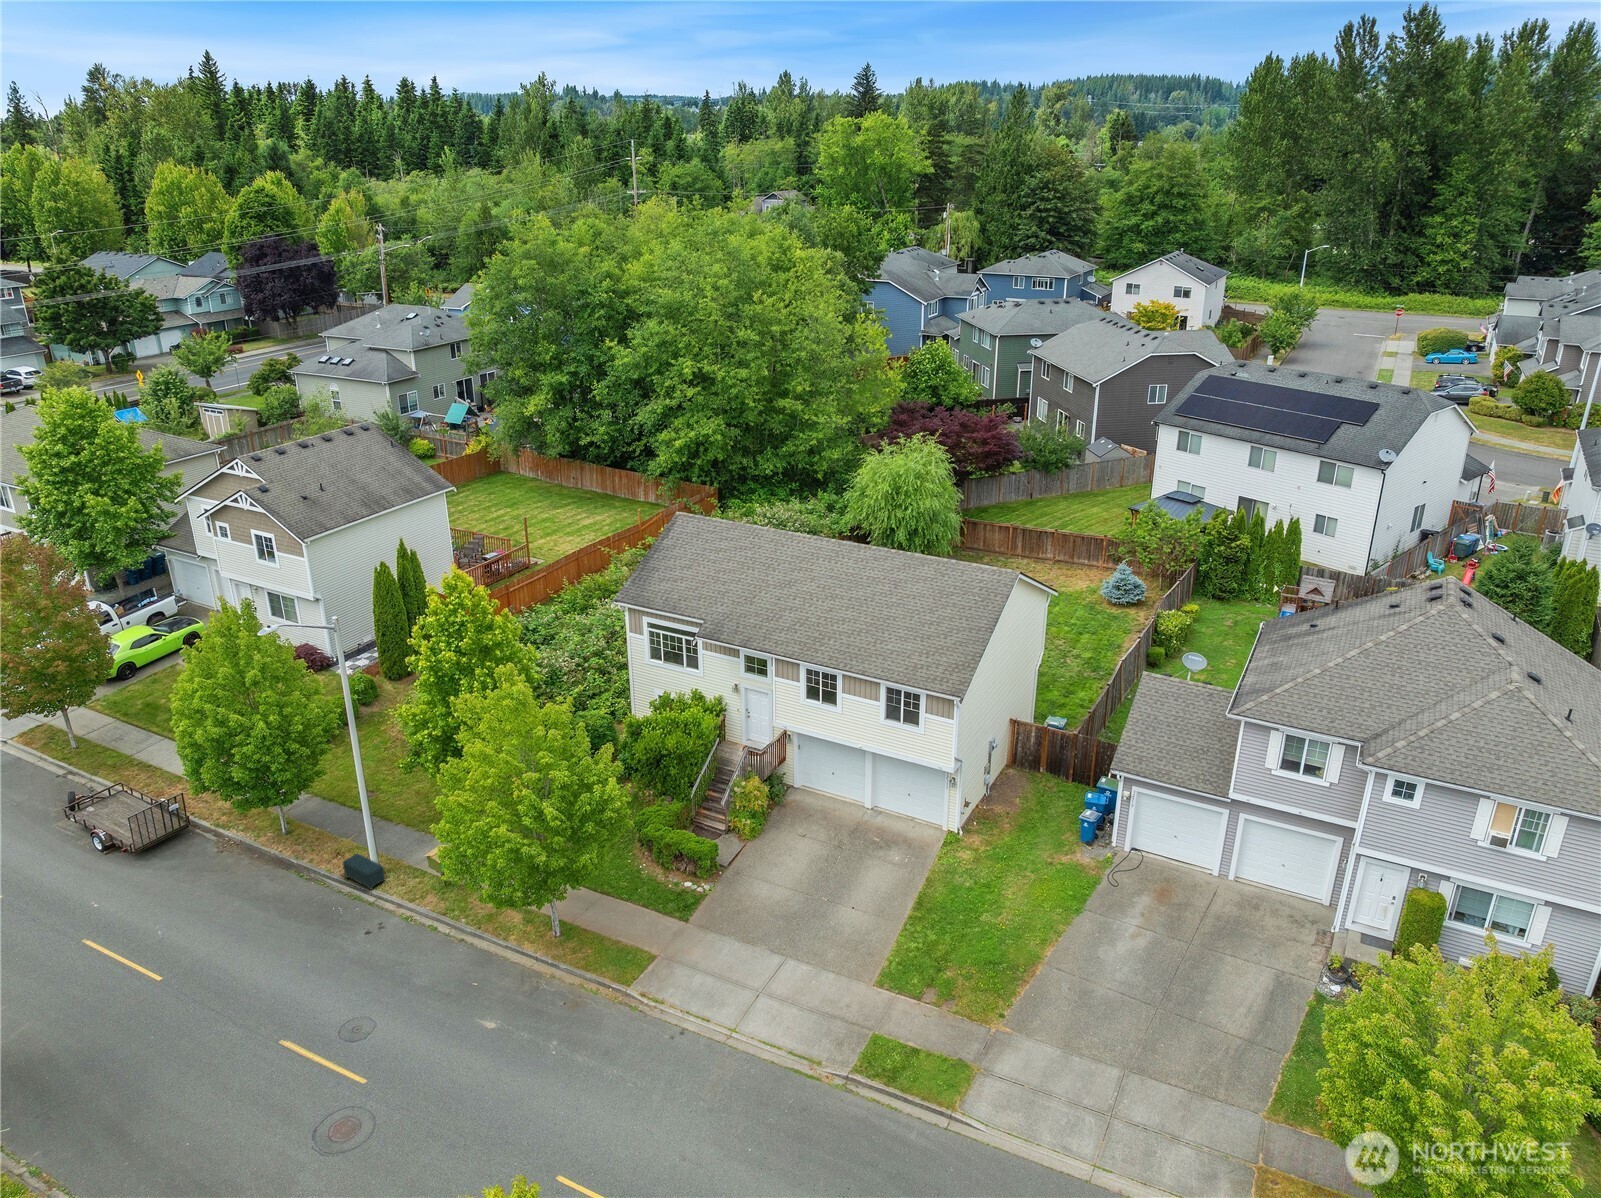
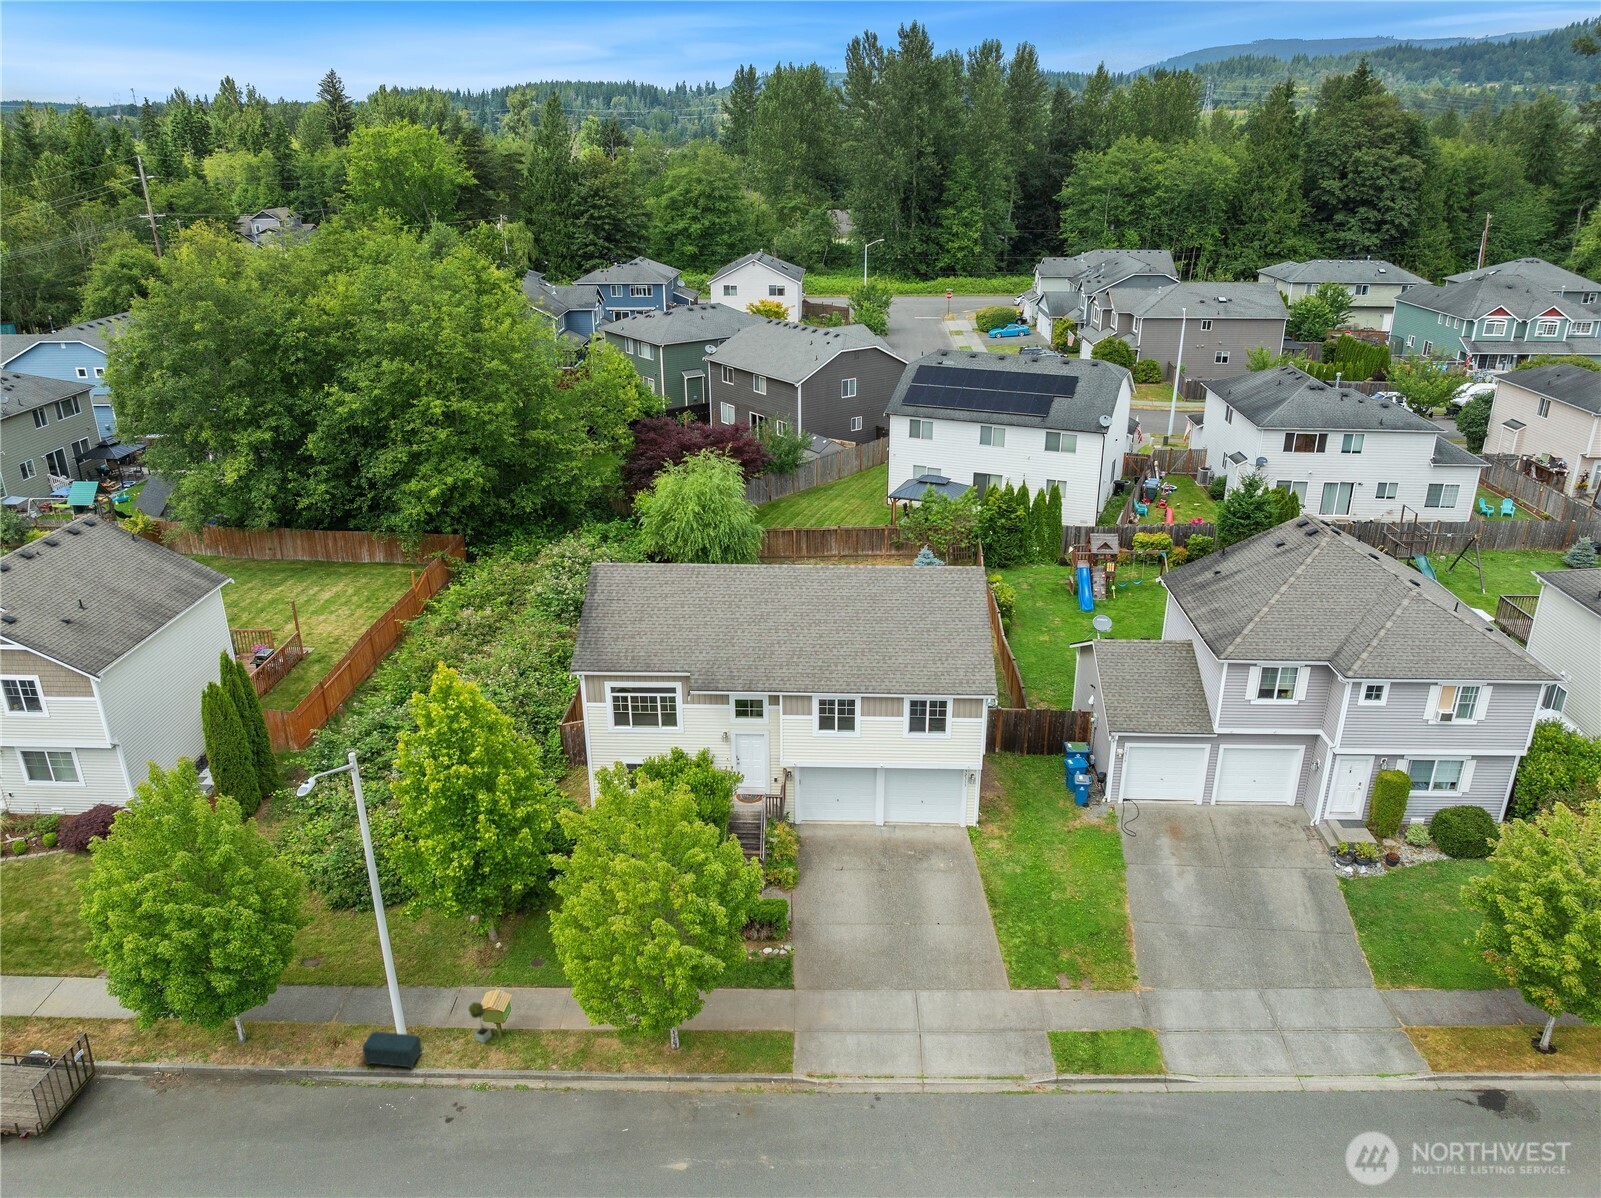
potted tree: none [420,852,439,888] -> present [469,1002,492,1043]

